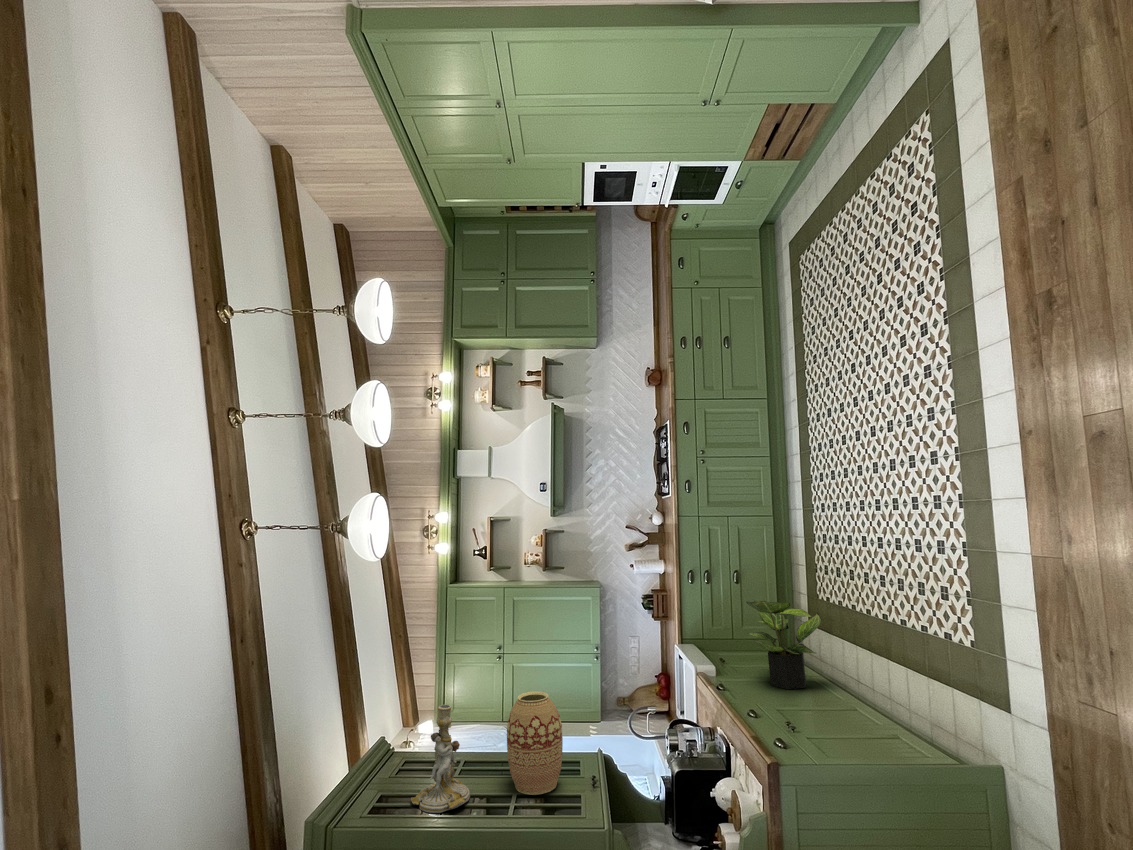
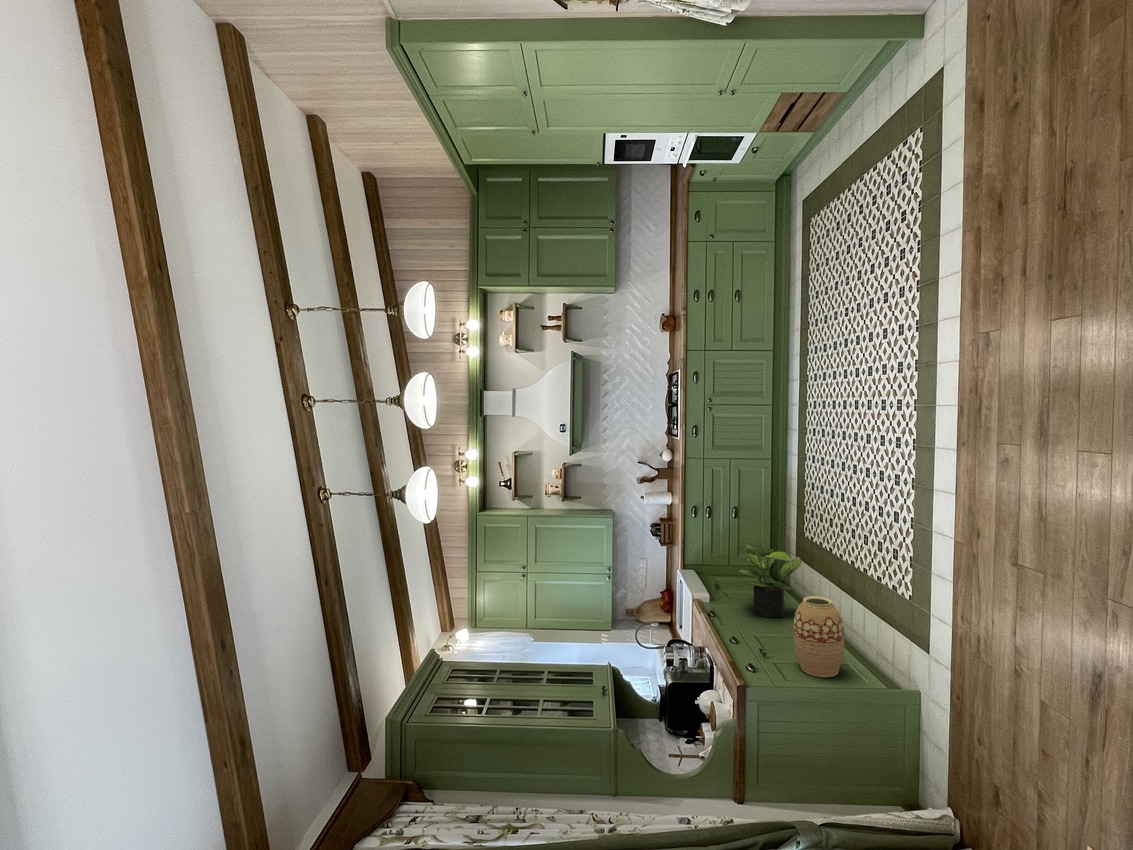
vase: present [507,691,563,795] -> present [794,596,844,677]
candlestick: present [411,705,470,813] -> none [463,633,507,711]

